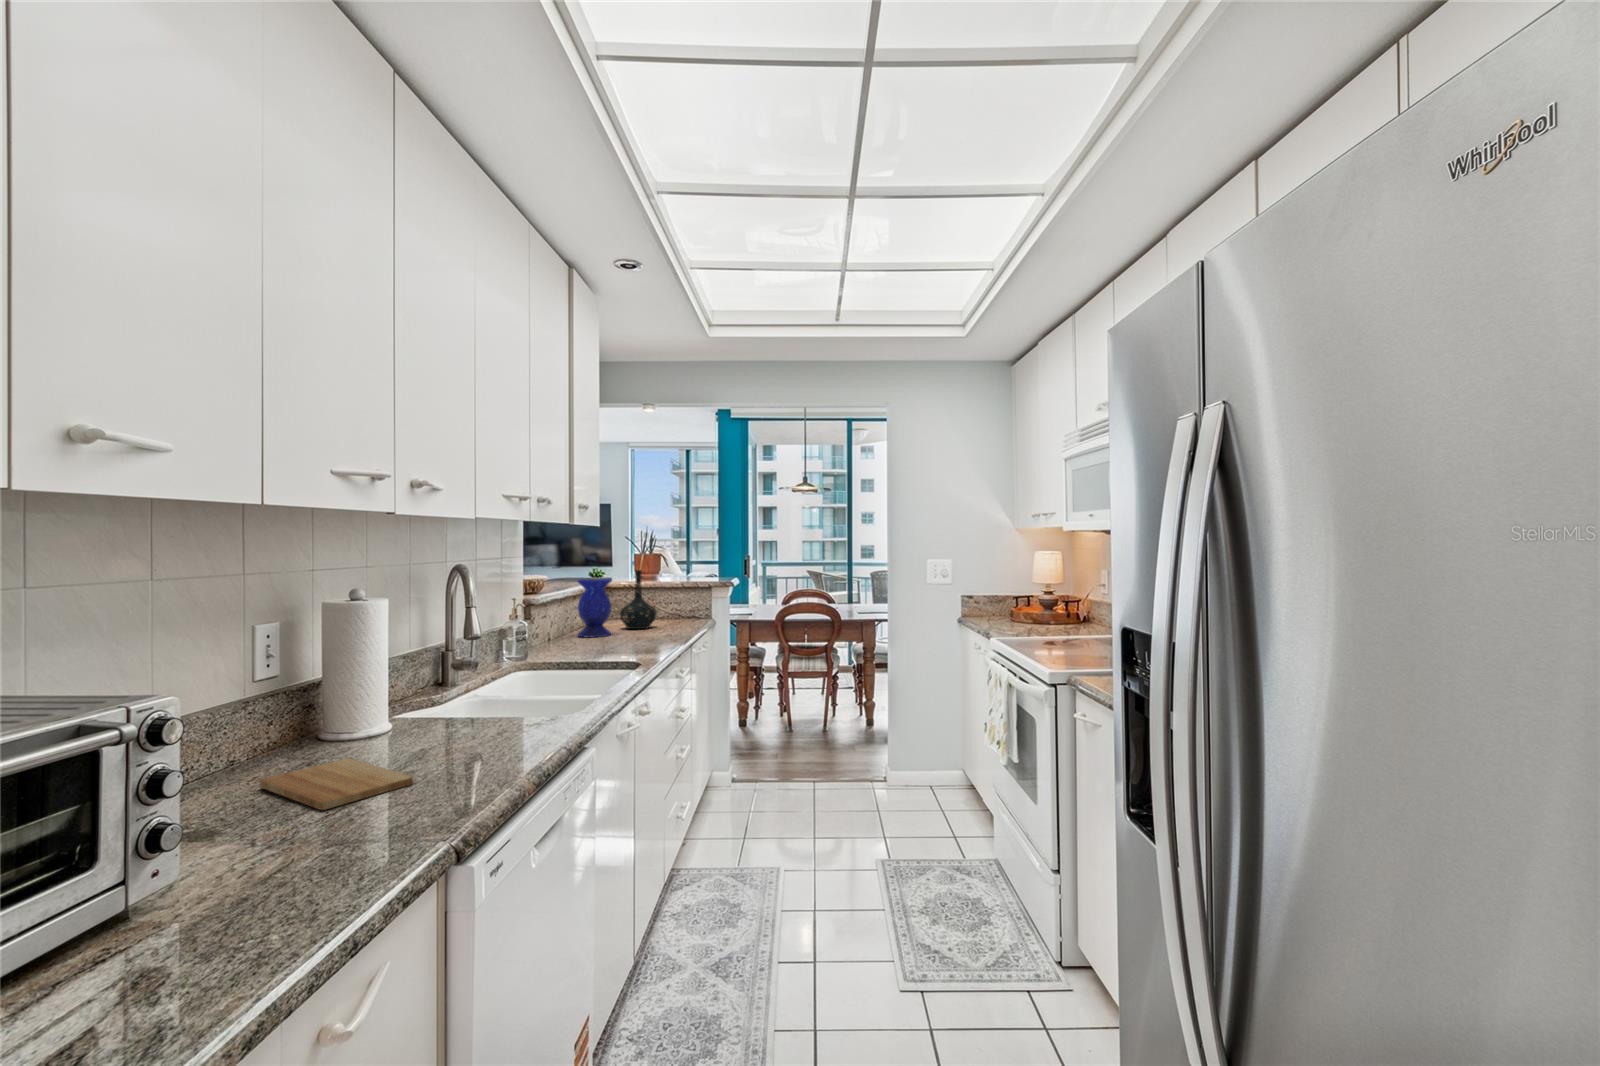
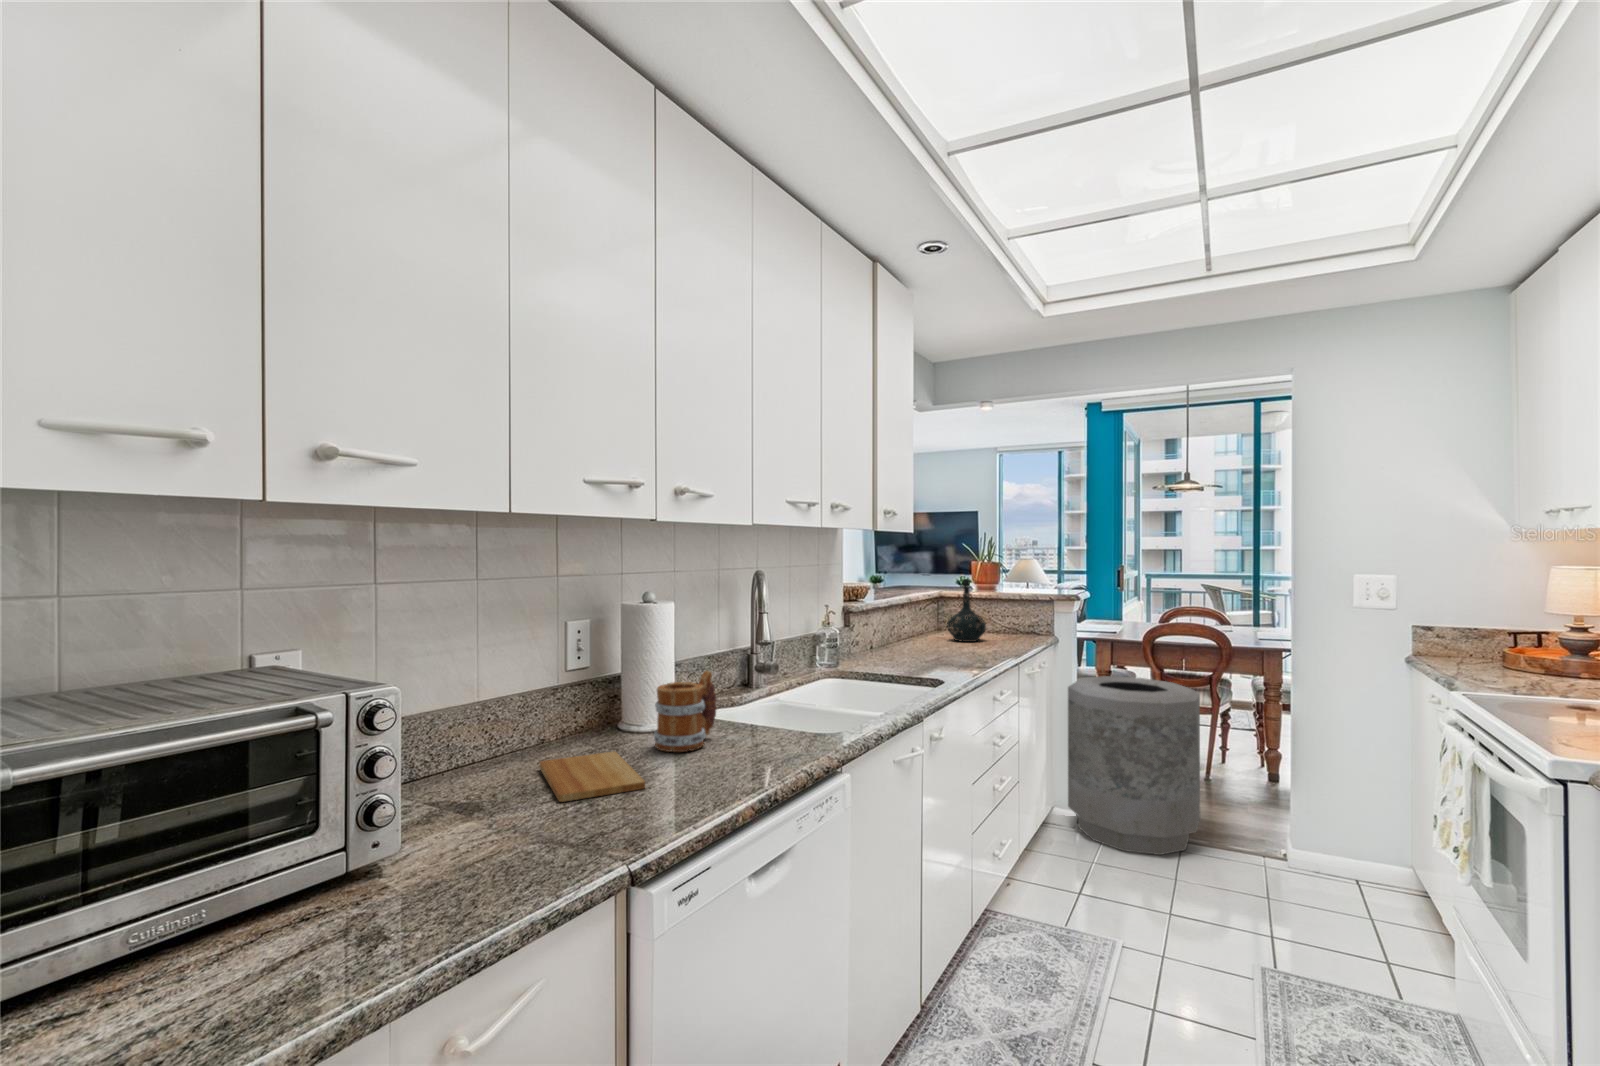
vase: present [577,579,612,637] -> none [900,587,936,647]
trash can: none [724,651,825,799] -> present [1068,676,1200,855]
mug: none [385,665,451,751] -> present [654,671,717,752]

